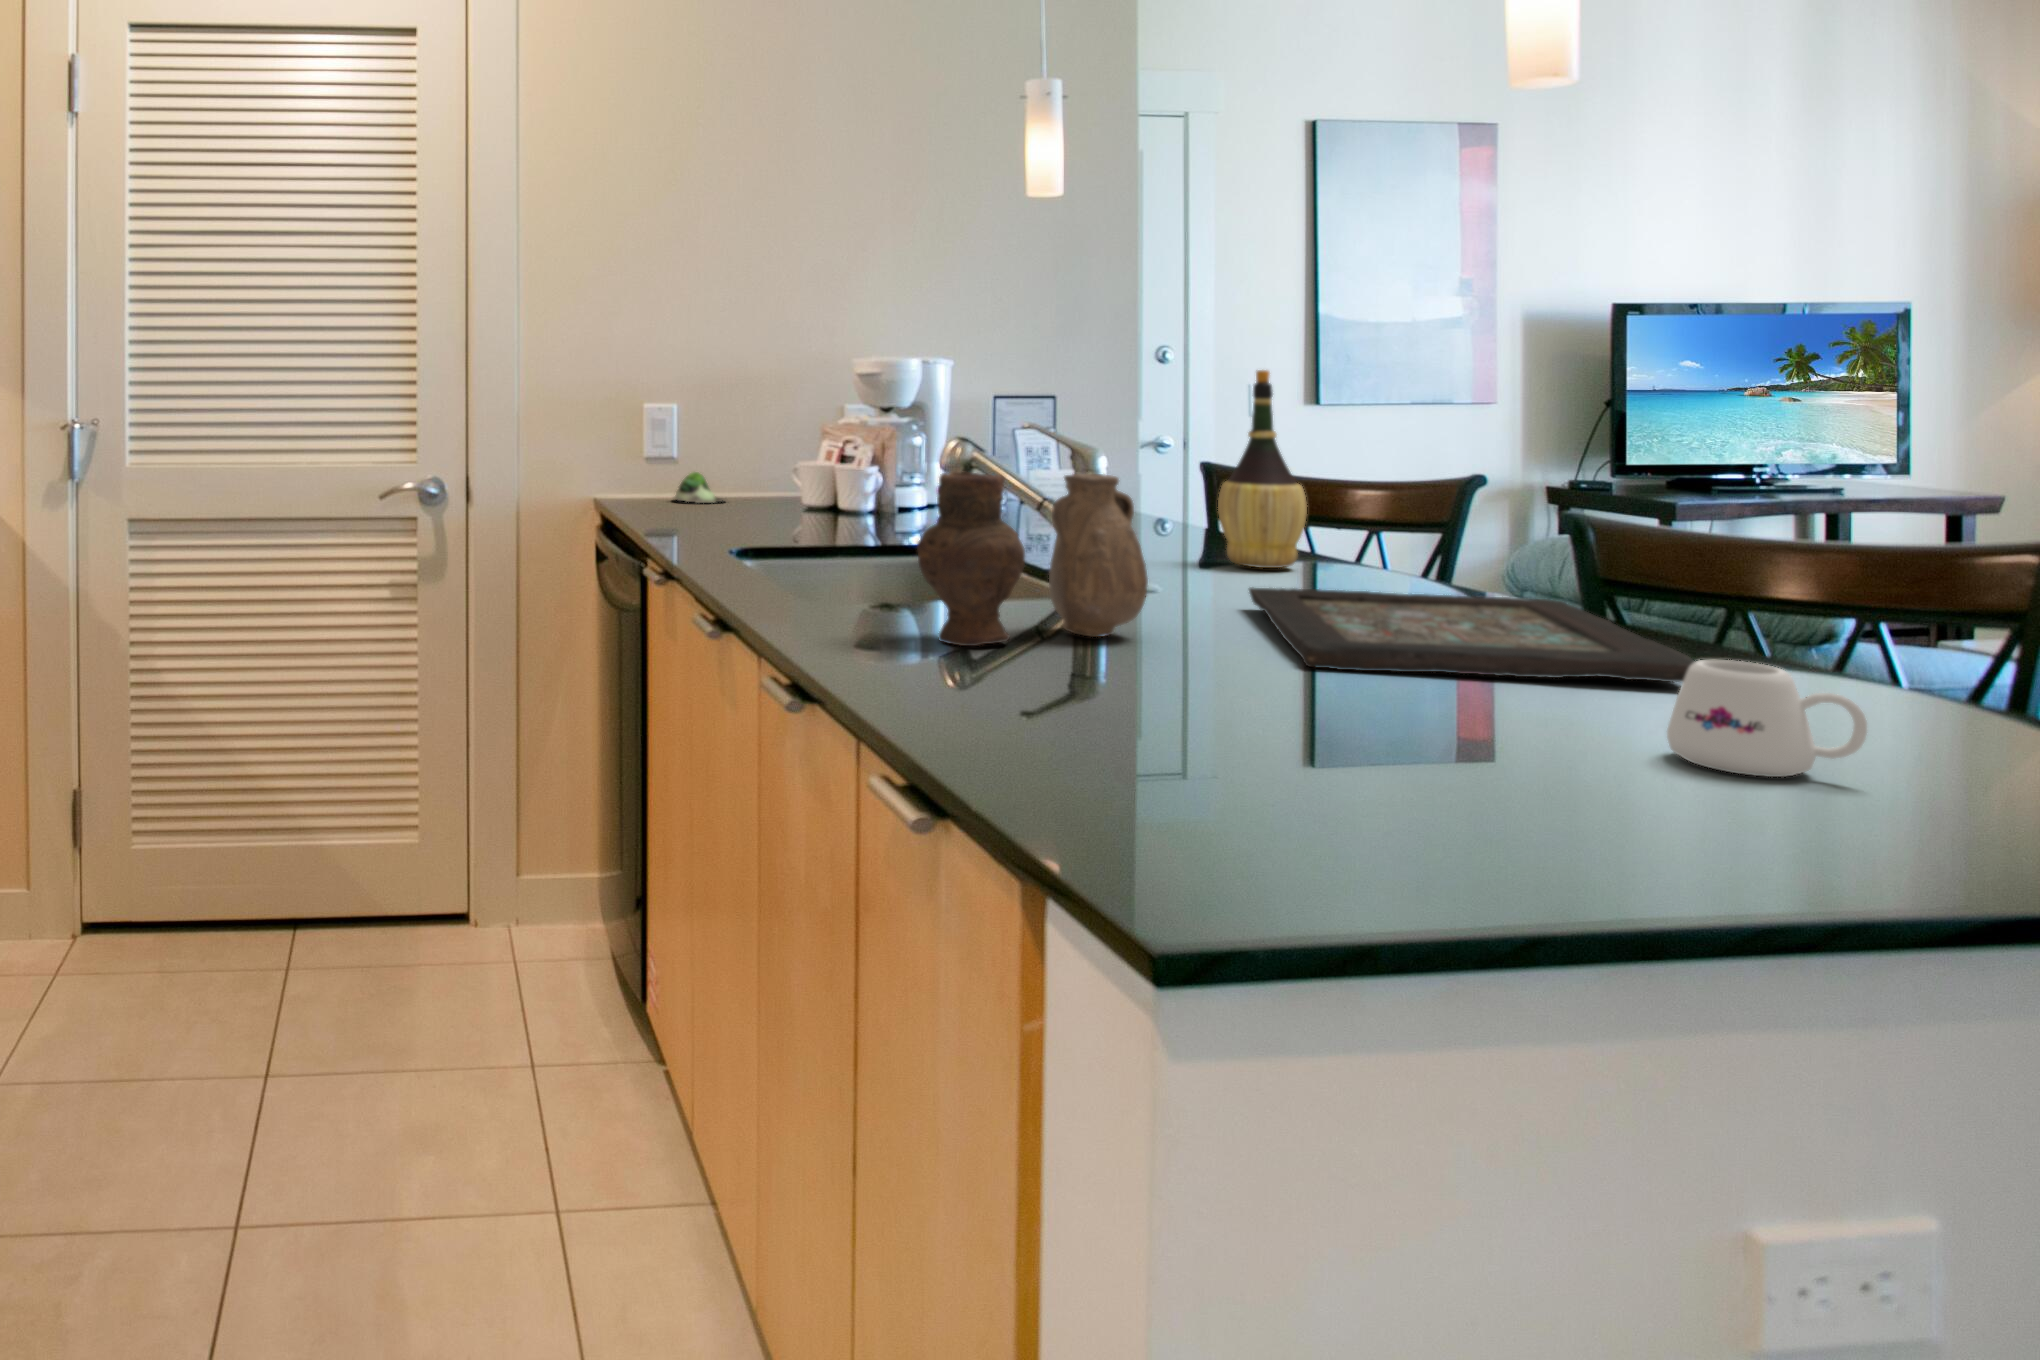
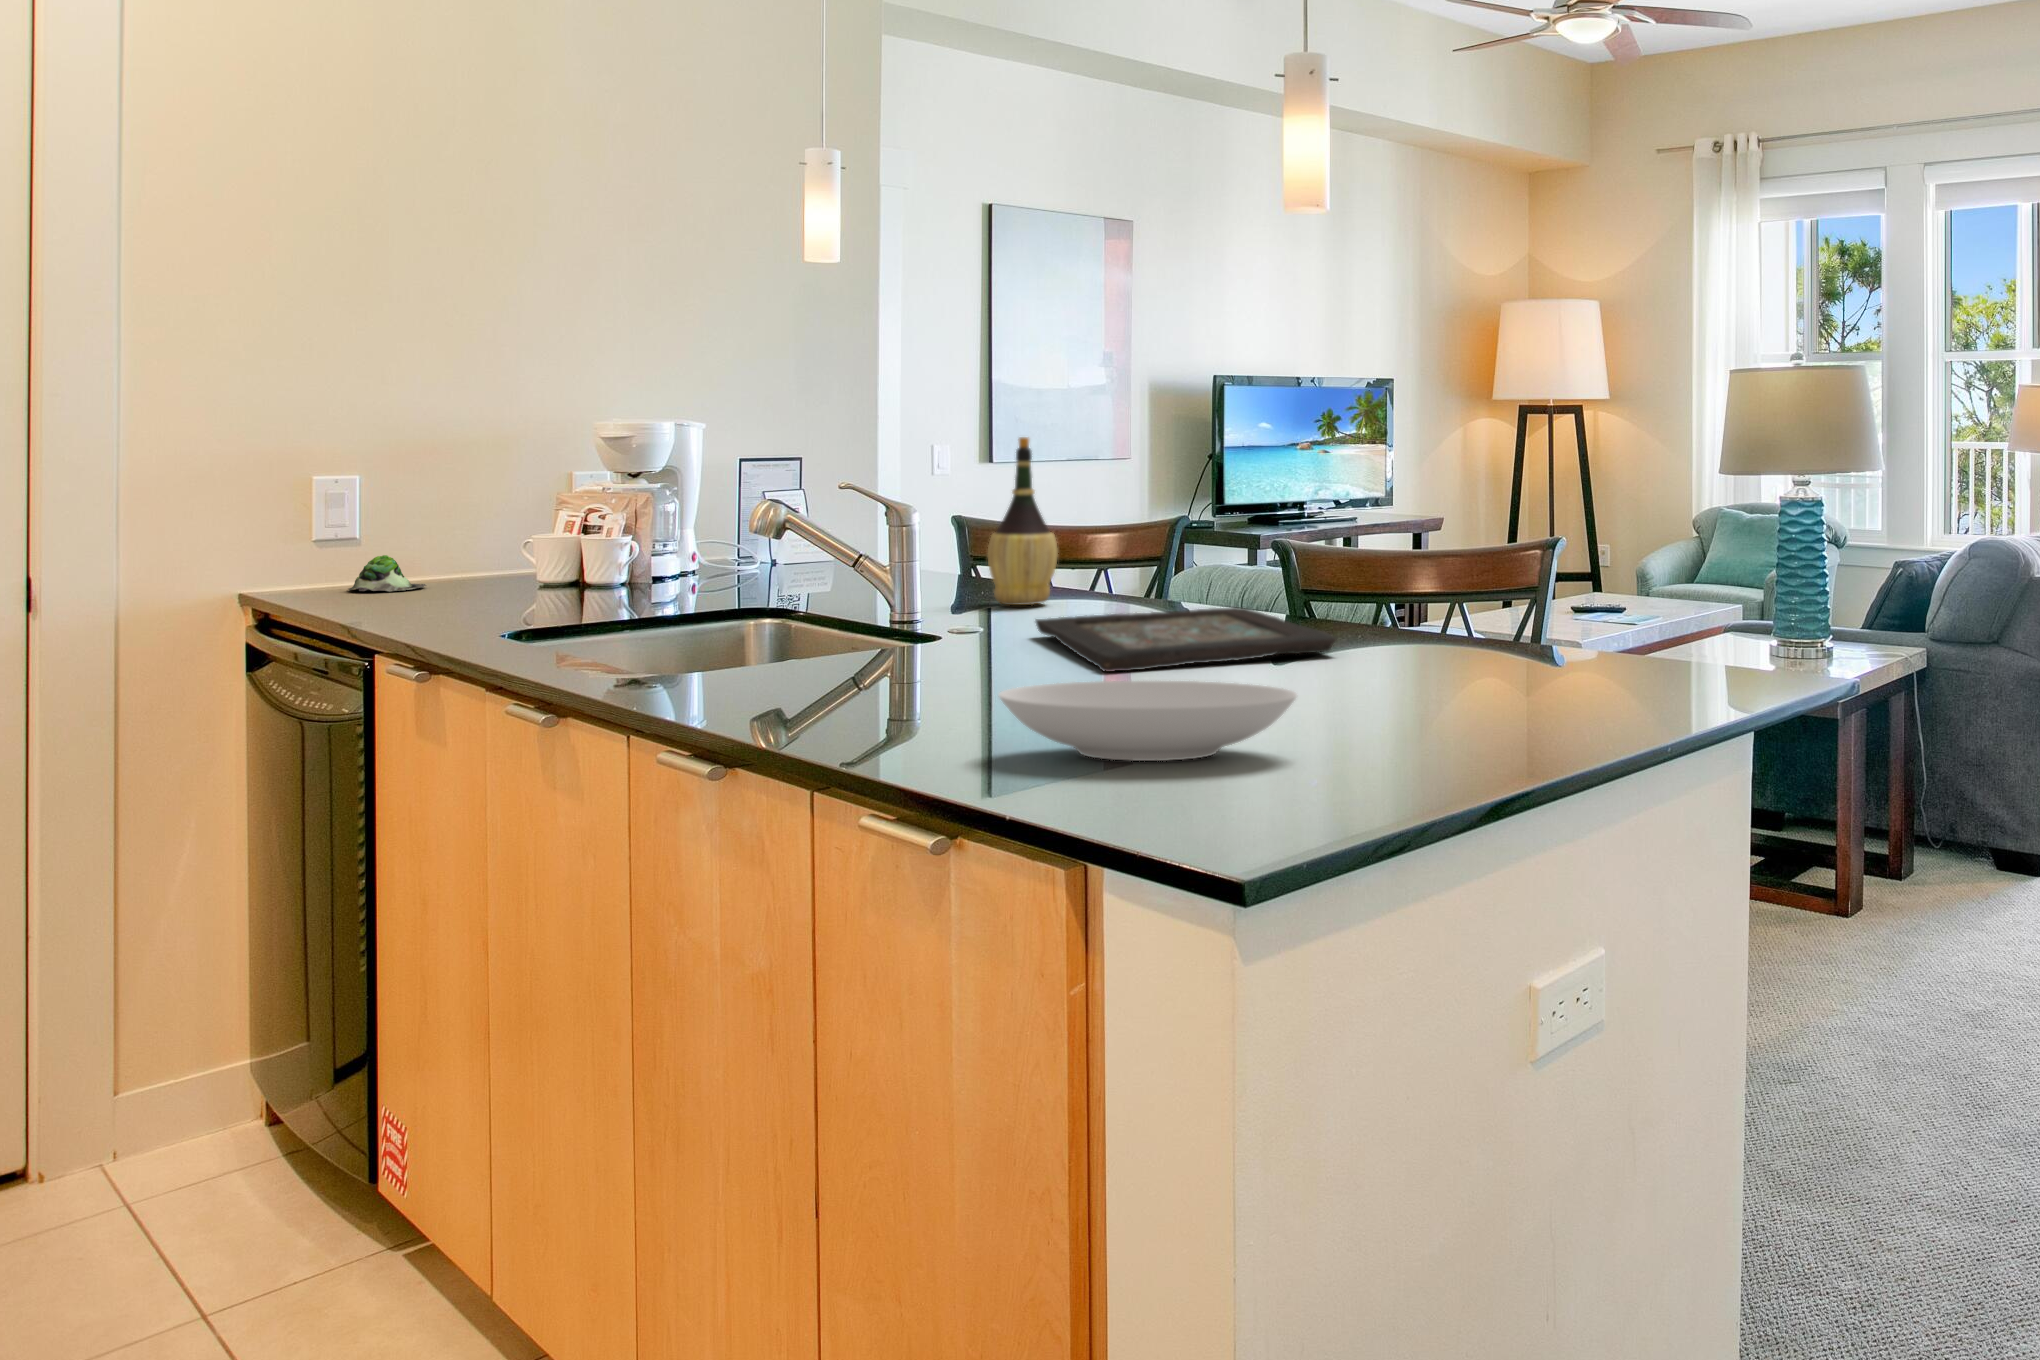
vase: present [917,471,1148,646] -> none [786,531,978,691]
mug: present [1667,660,1867,777] -> none [1335,628,1431,697]
bowl: none [1080,680,1541,826] -> present [999,681,1297,761]

